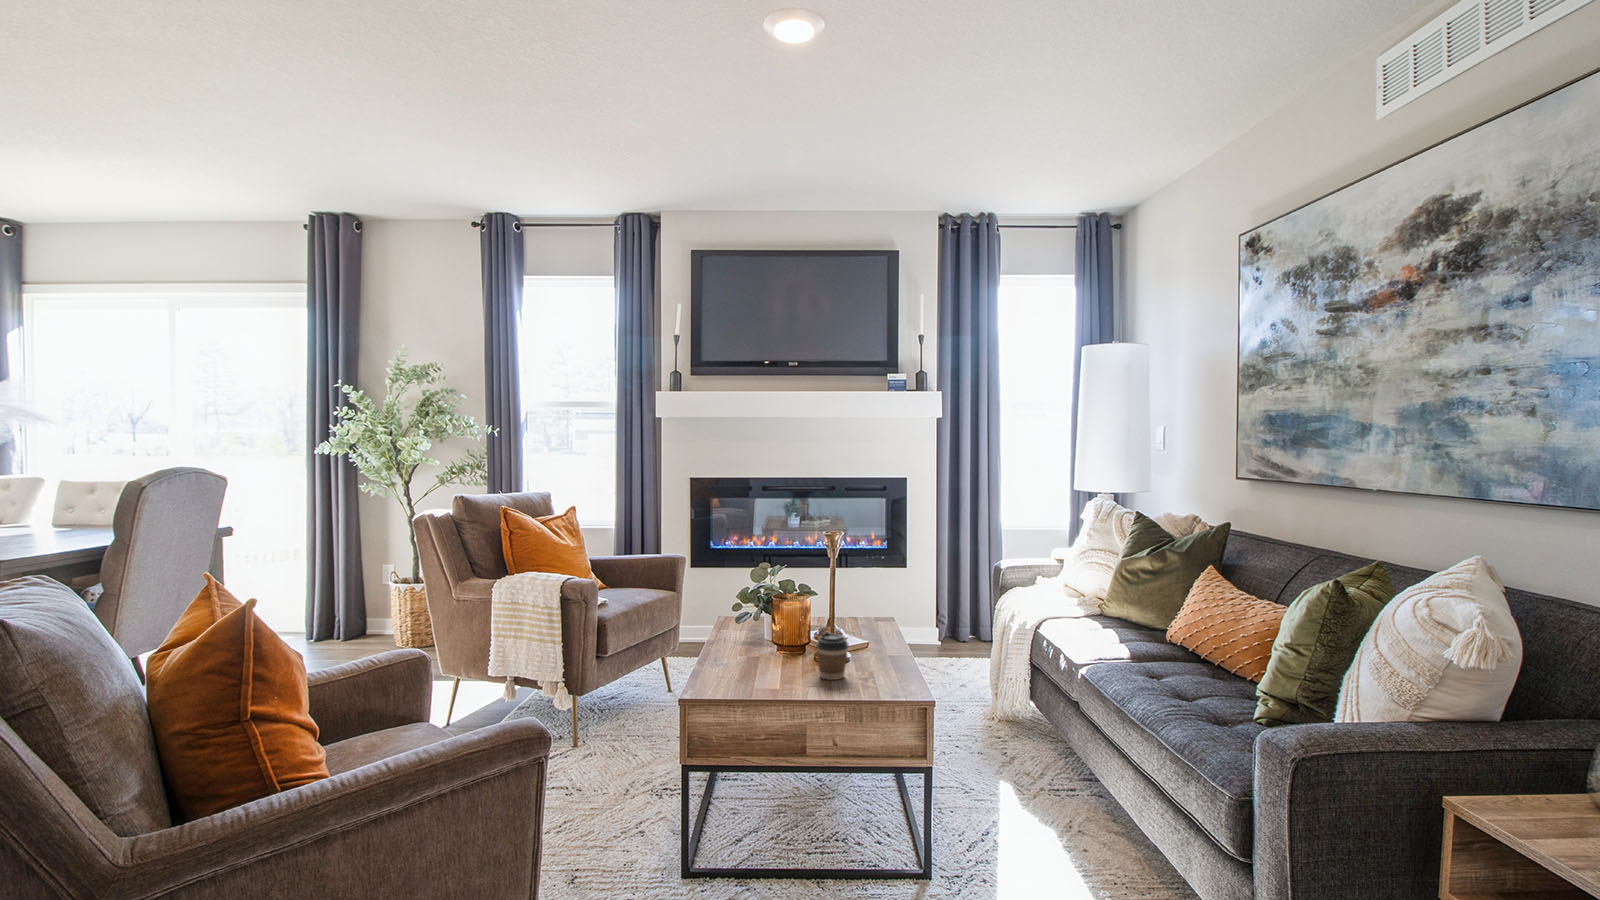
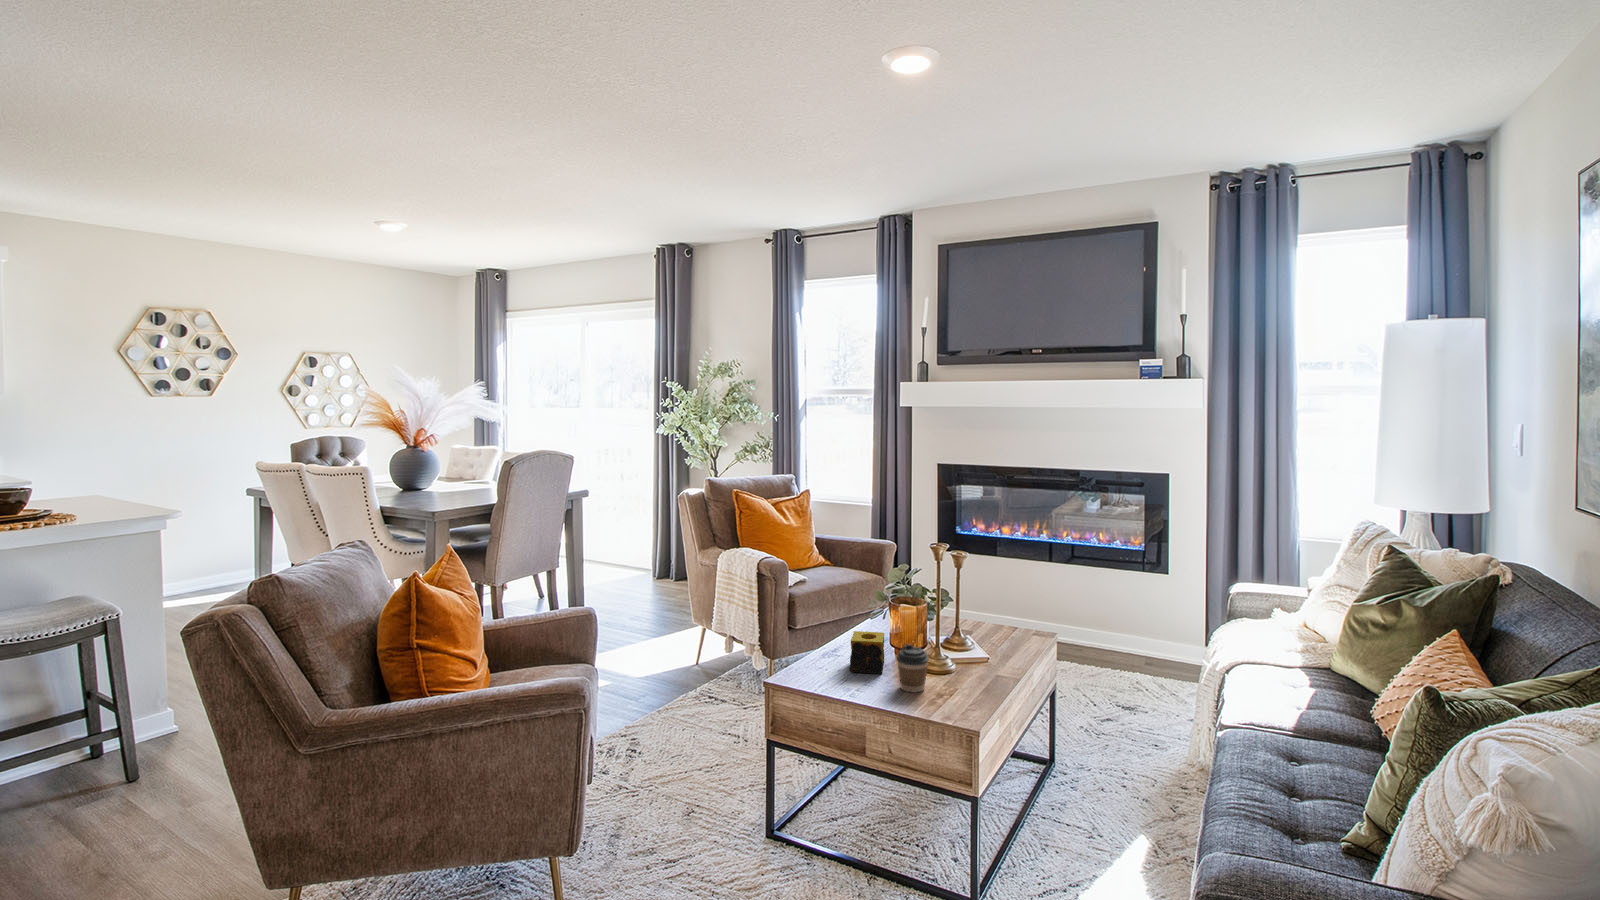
candle: none [747,628,789,673] -> present [850,631,884,674]

